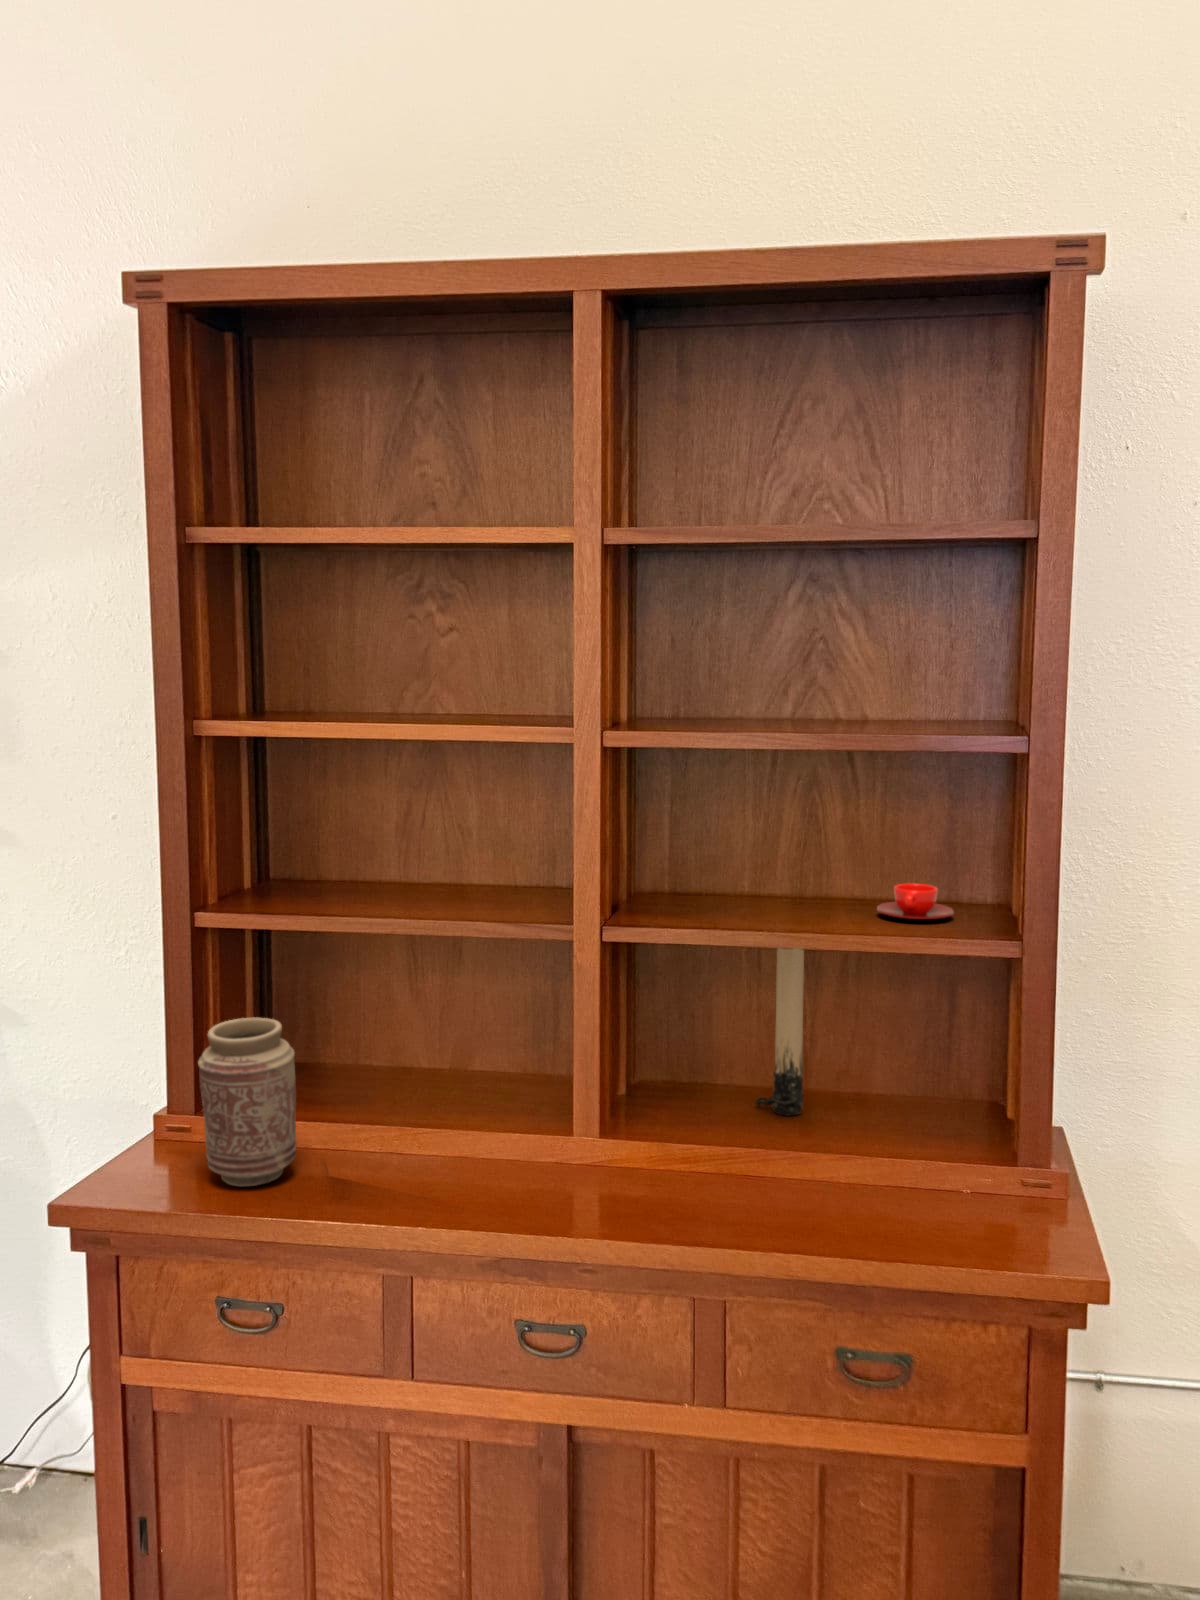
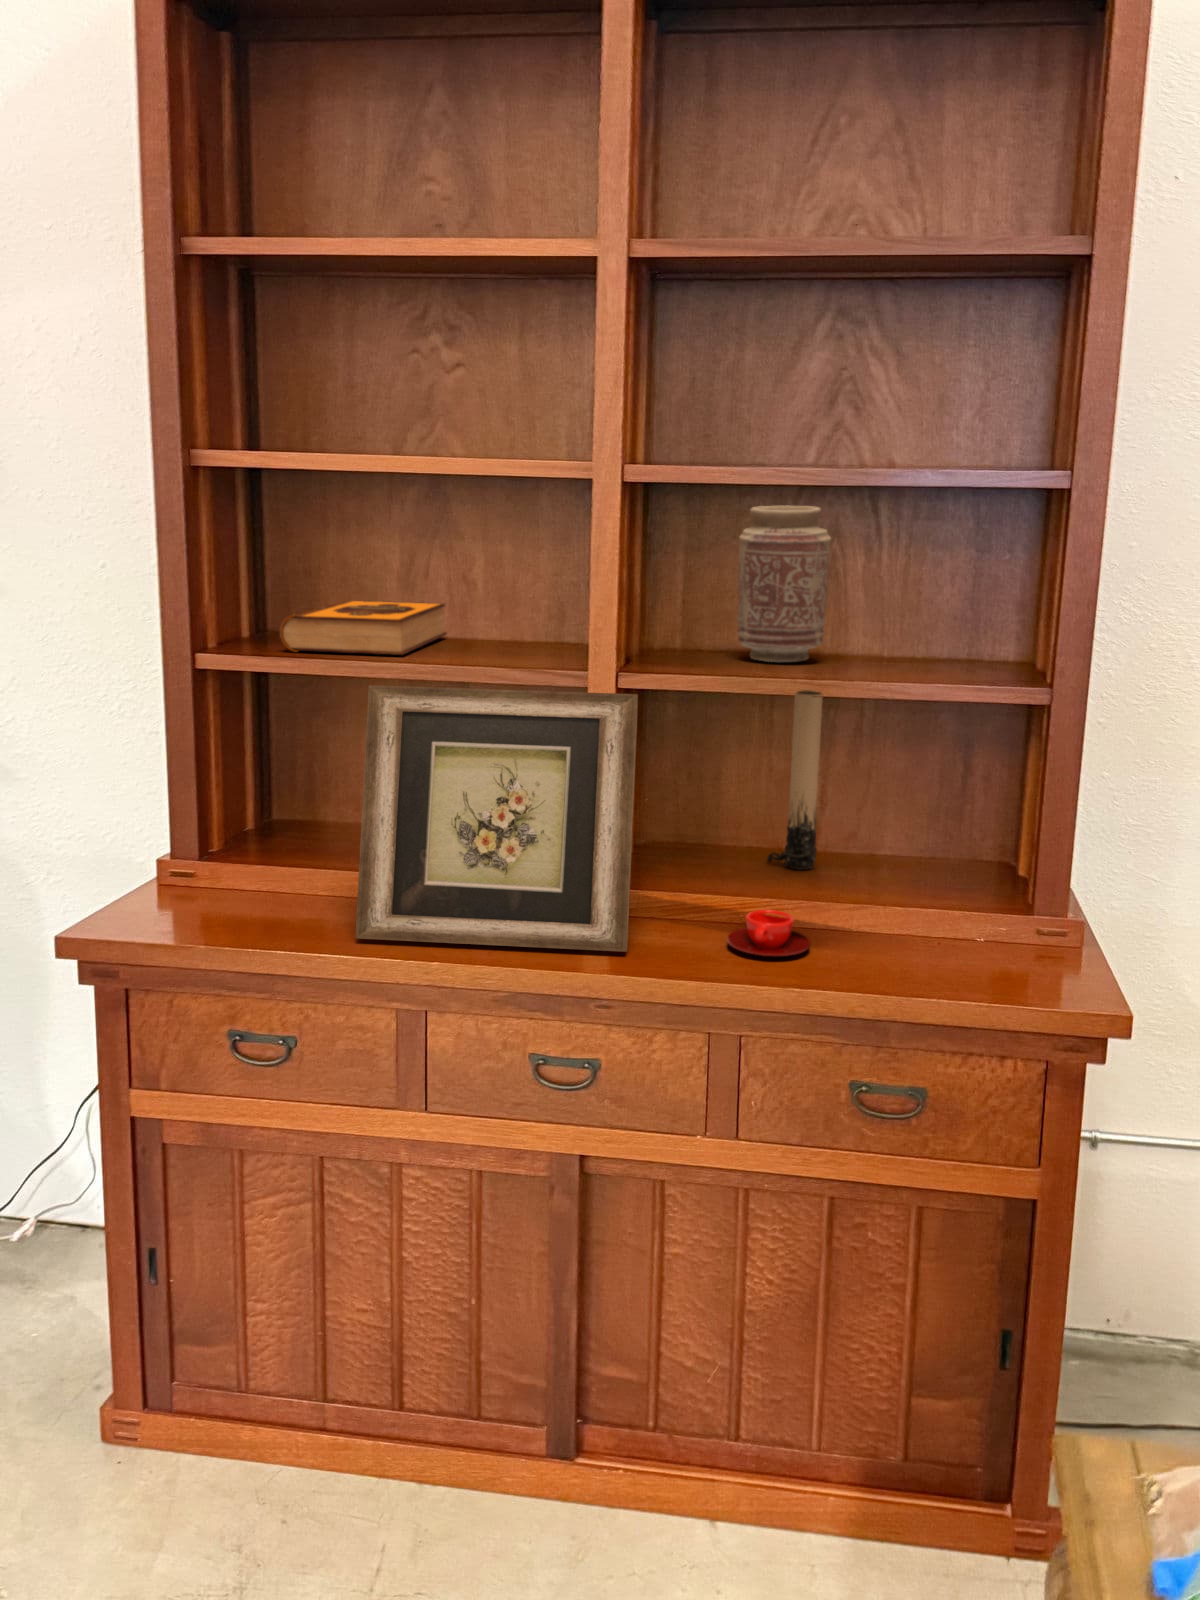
hardback book: none [275,849,440,914] -> present [280,601,447,654]
teacup: present [877,883,953,919] -> present [727,910,810,956]
picture frame: none [344,950,619,1215] -> present [355,685,638,952]
vase: present [198,1018,297,1186] -> present [737,505,831,662]

